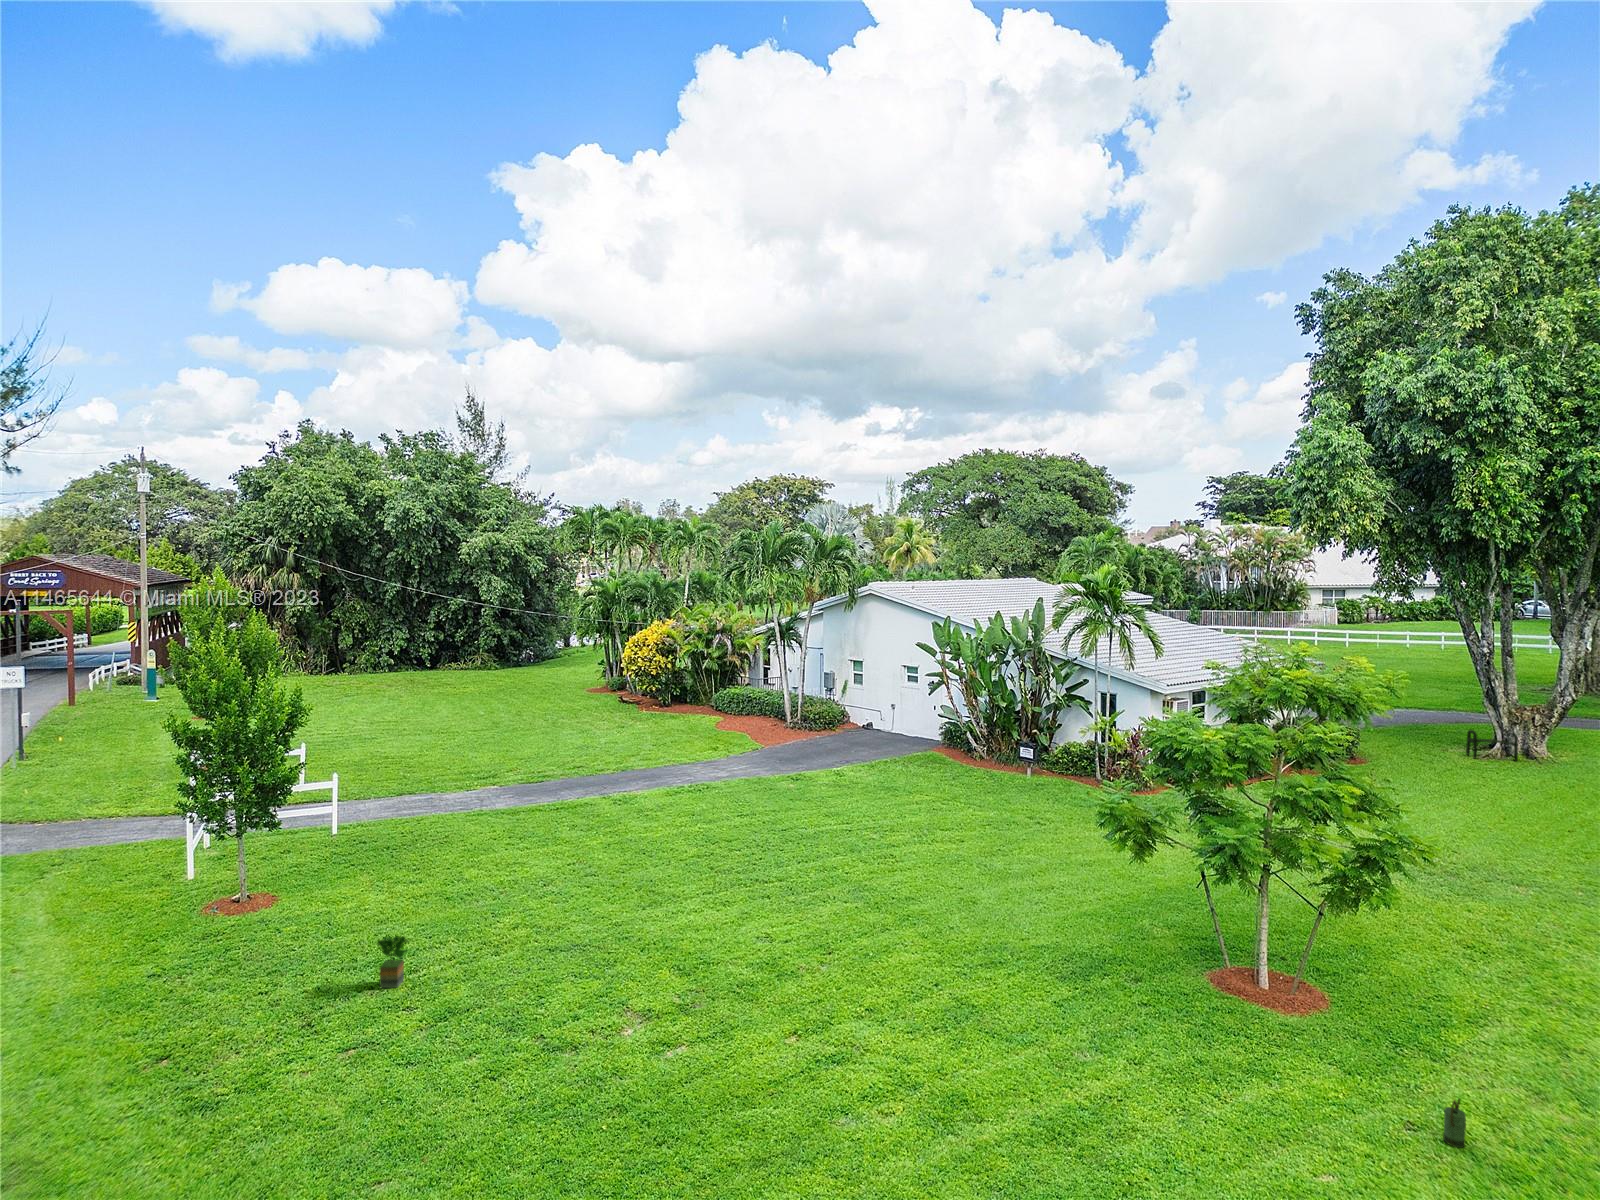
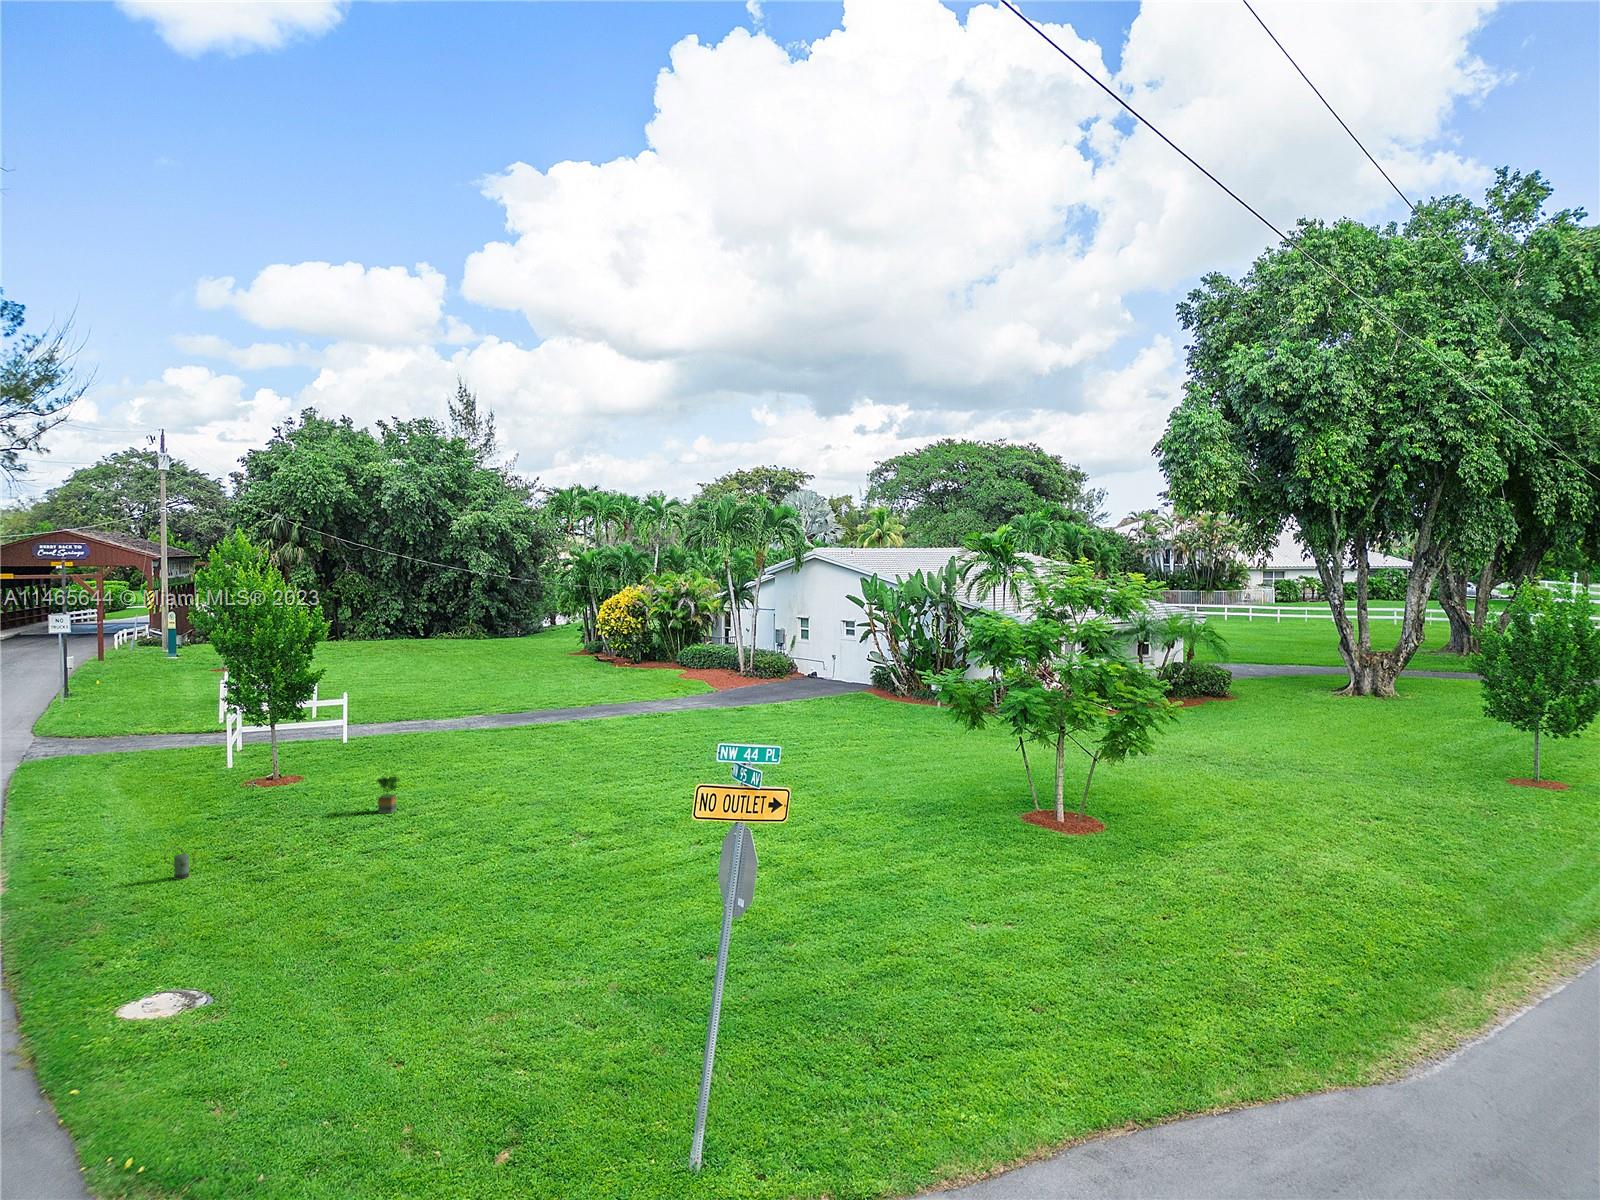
bench: present [1466,730,1518,761] -> none [1318,670,1359,696]
watering can: present [1443,1099,1466,1148] -> present [164,847,195,880]

